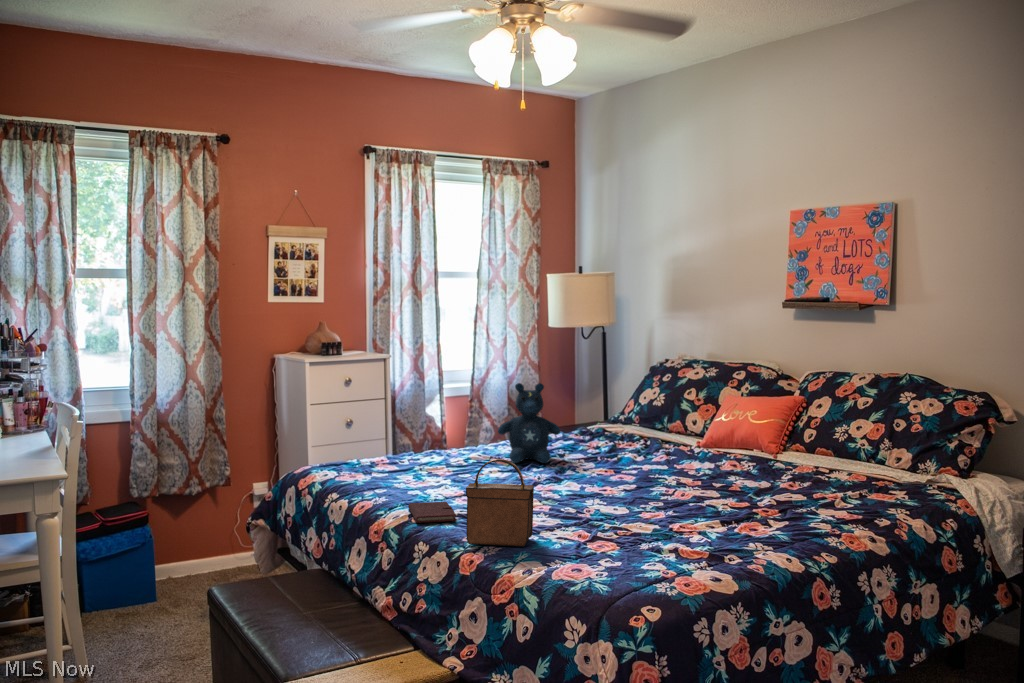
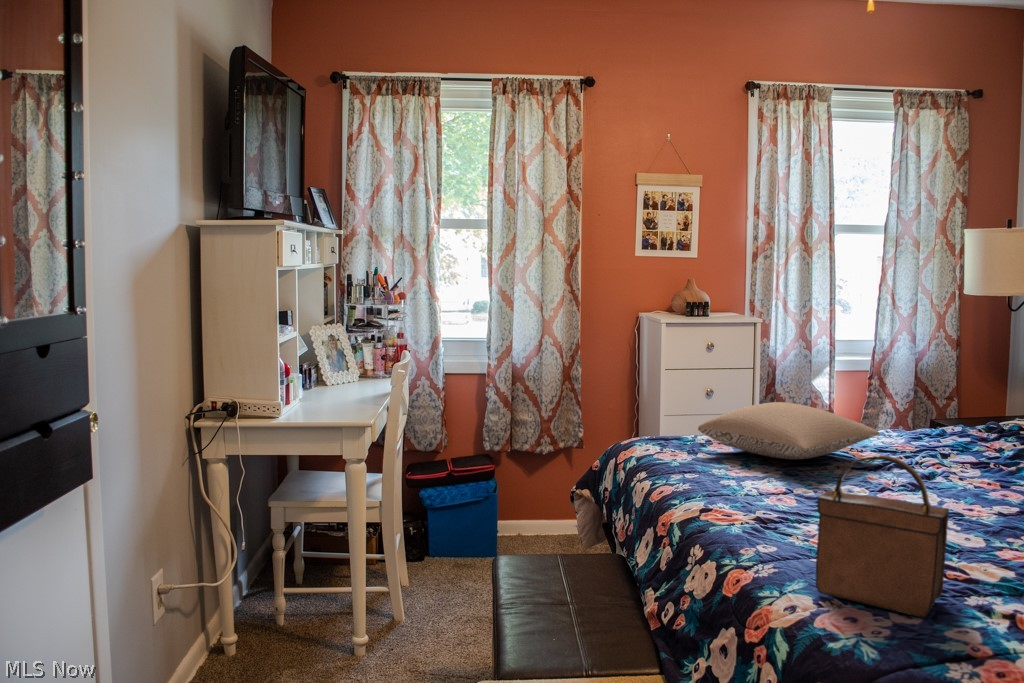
stuffed bear: present [498,383,560,463] -> none [896,349,994,463]
pillow: none [360,430,488,473] -> present [698,402,879,459]
notebook: present [408,502,456,523] -> none [741,503,809,542]

